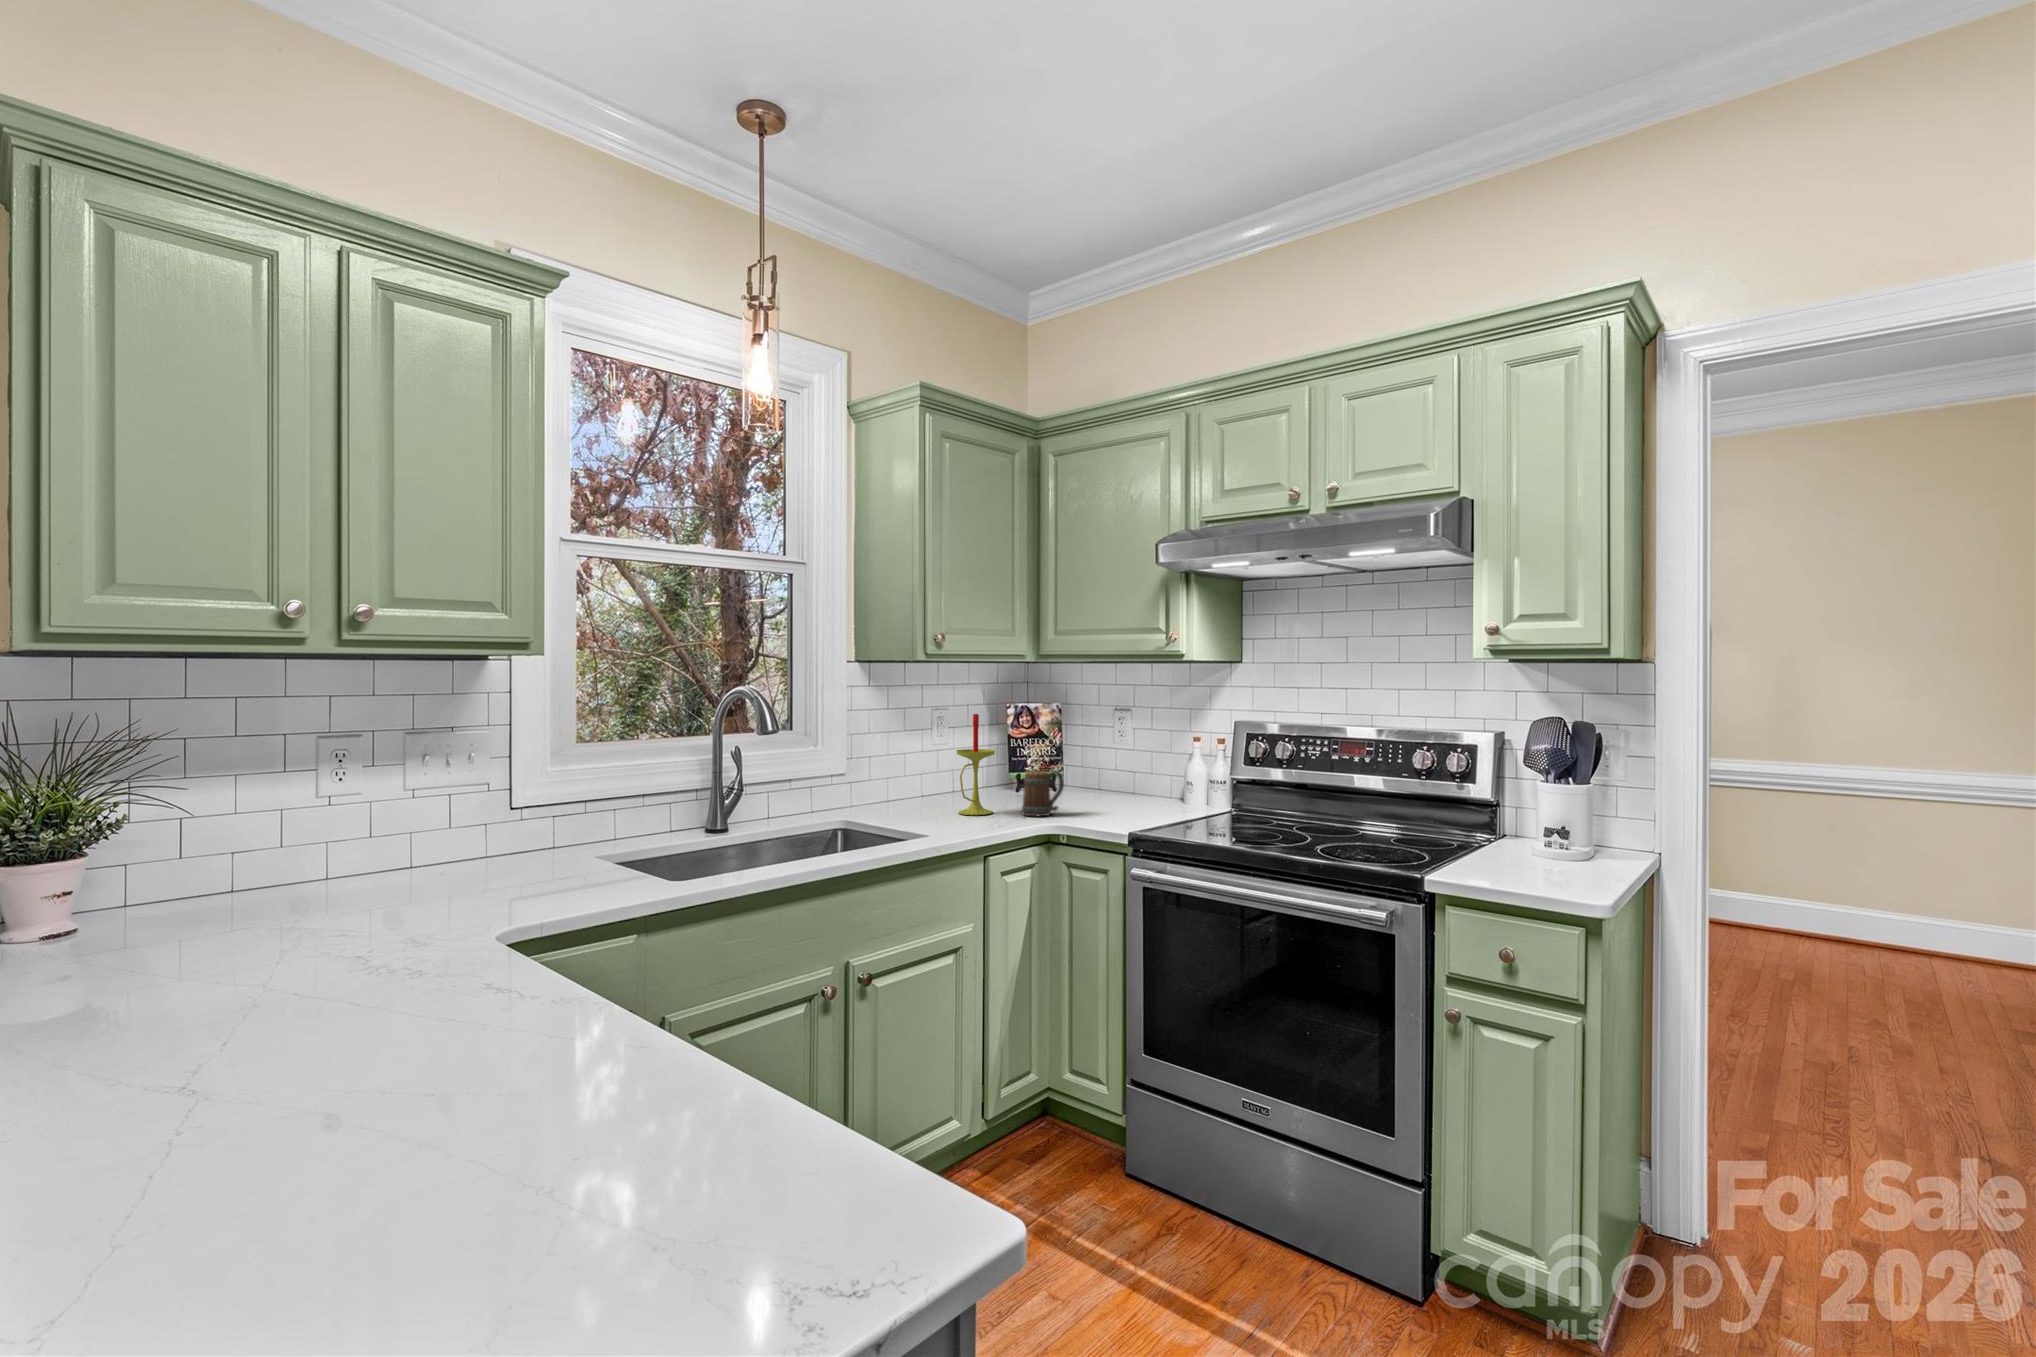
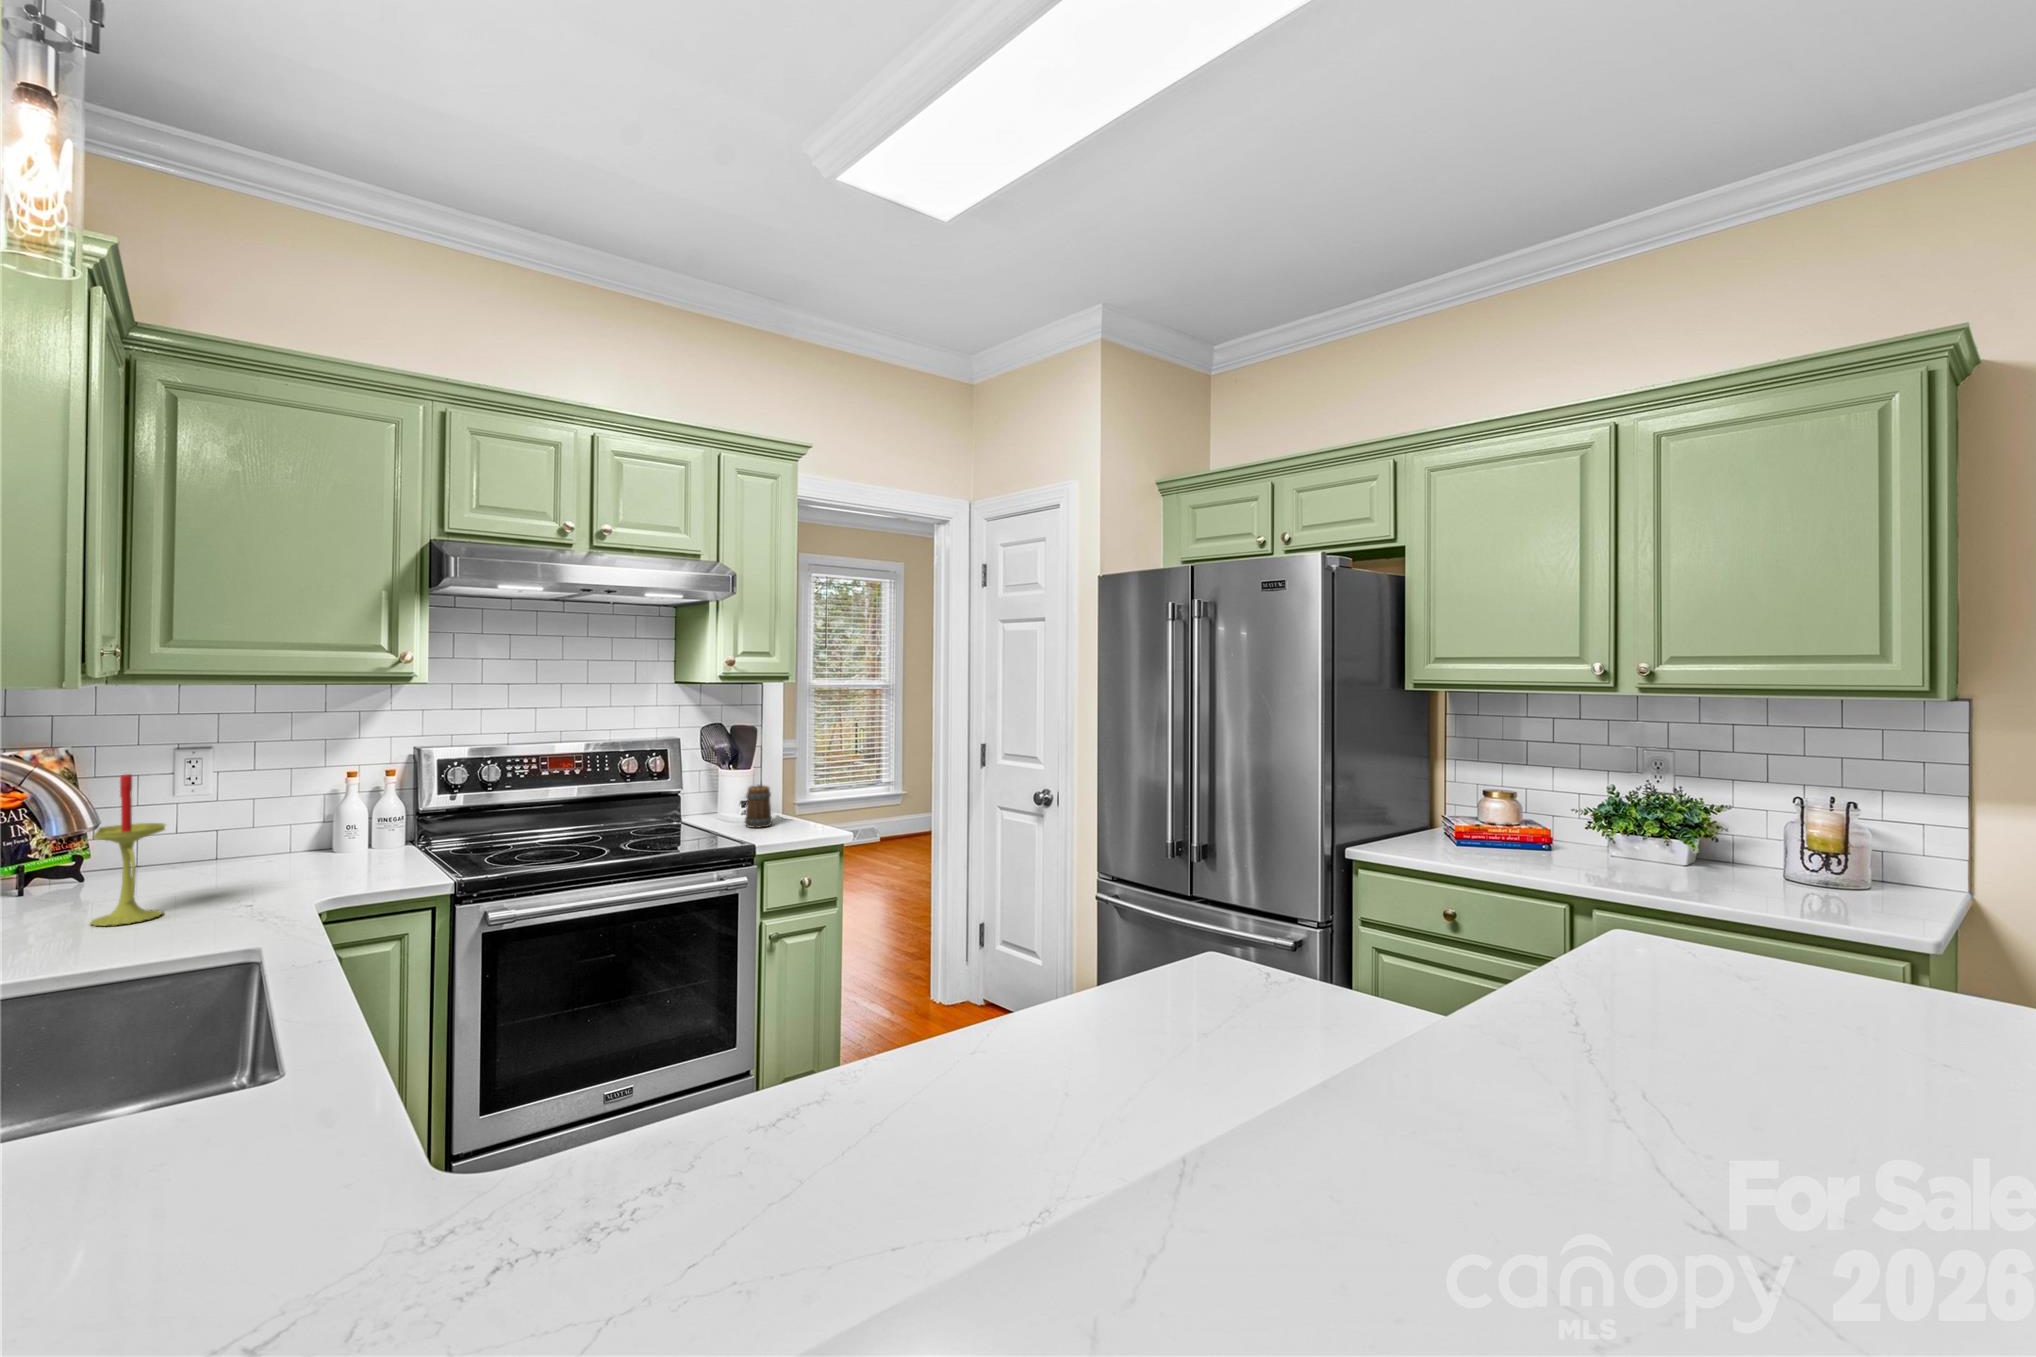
mug: present [1022,770,1064,816] -> present [745,785,772,828]

